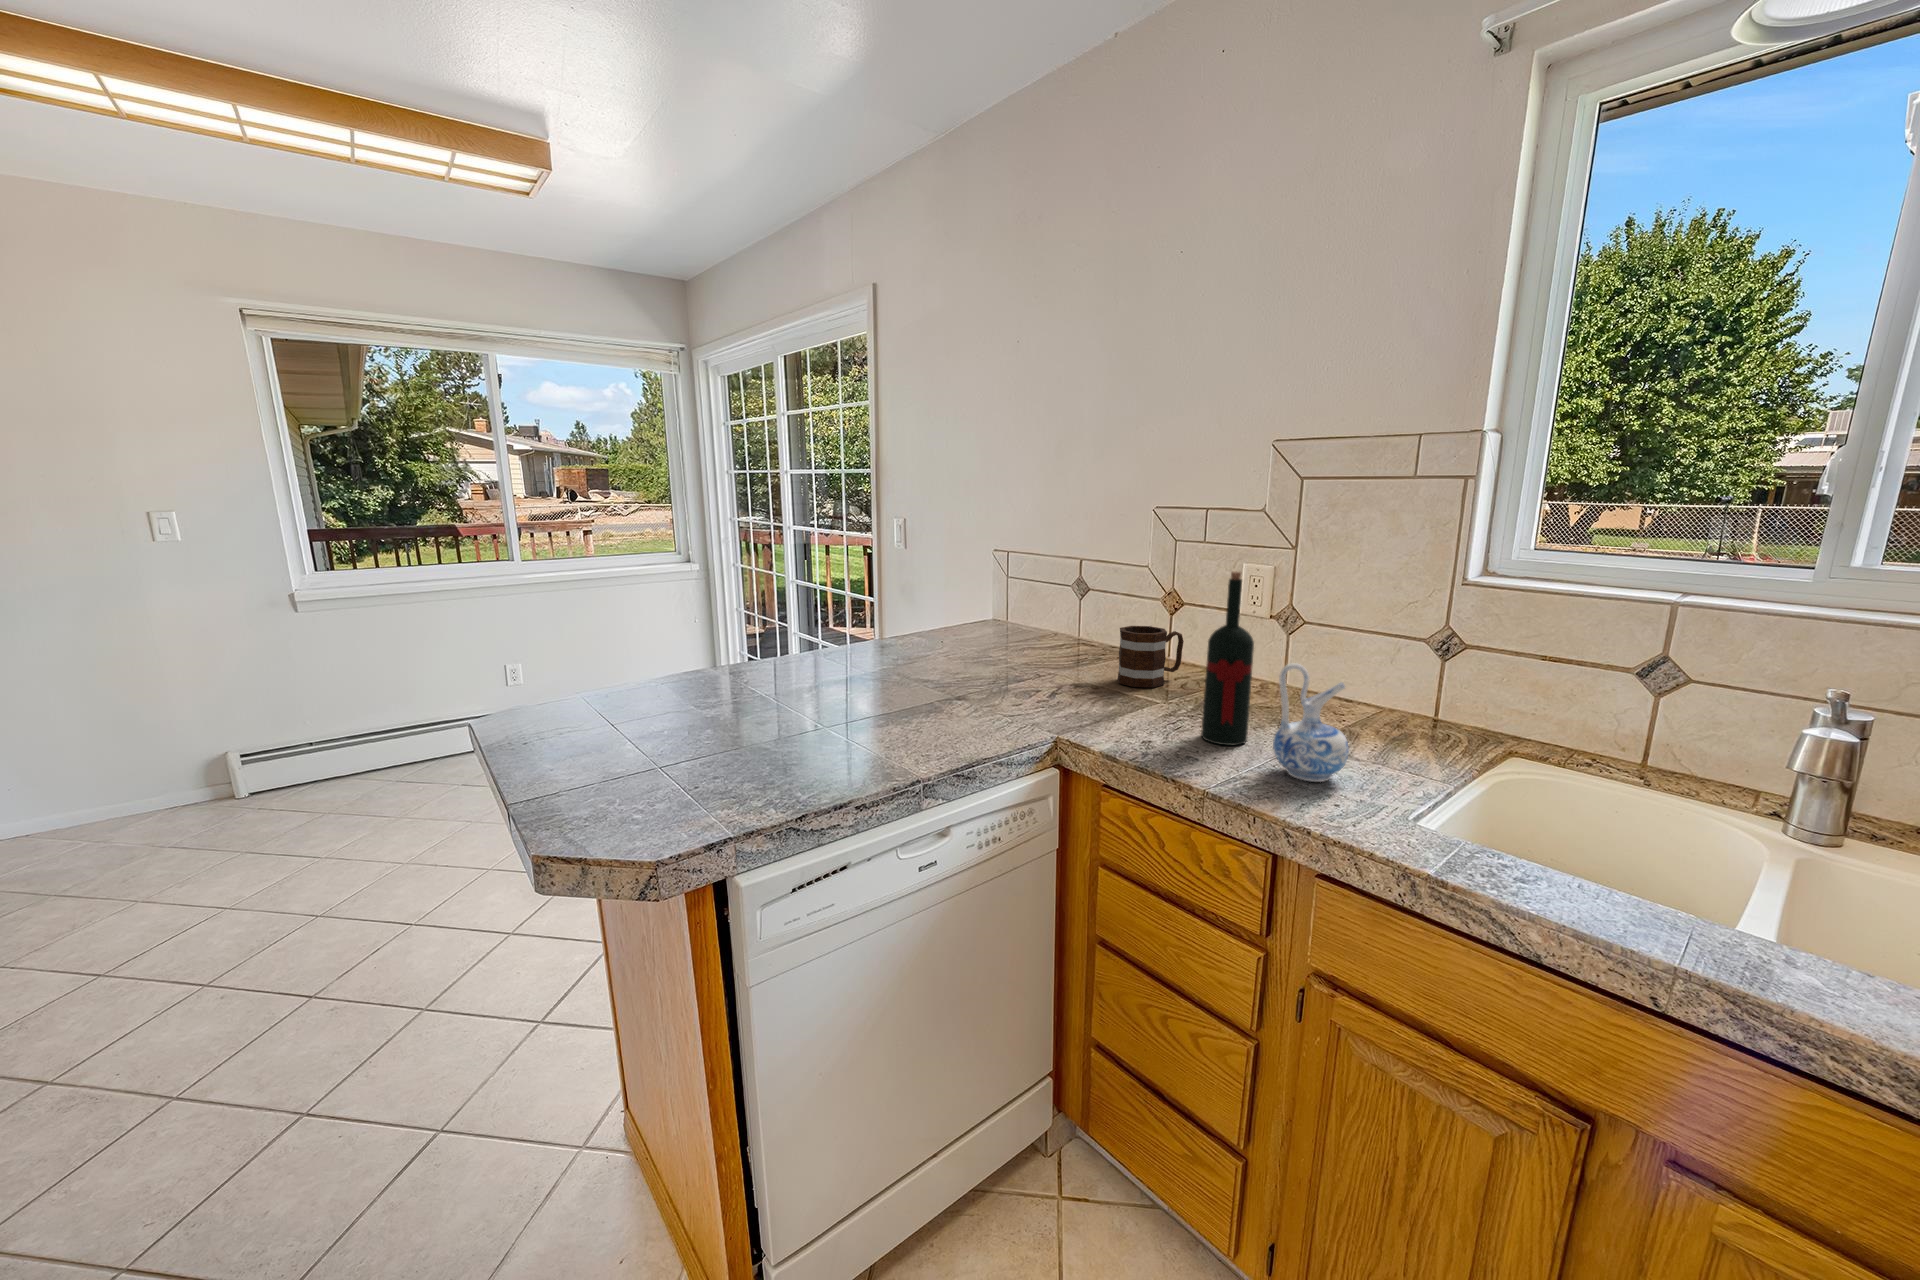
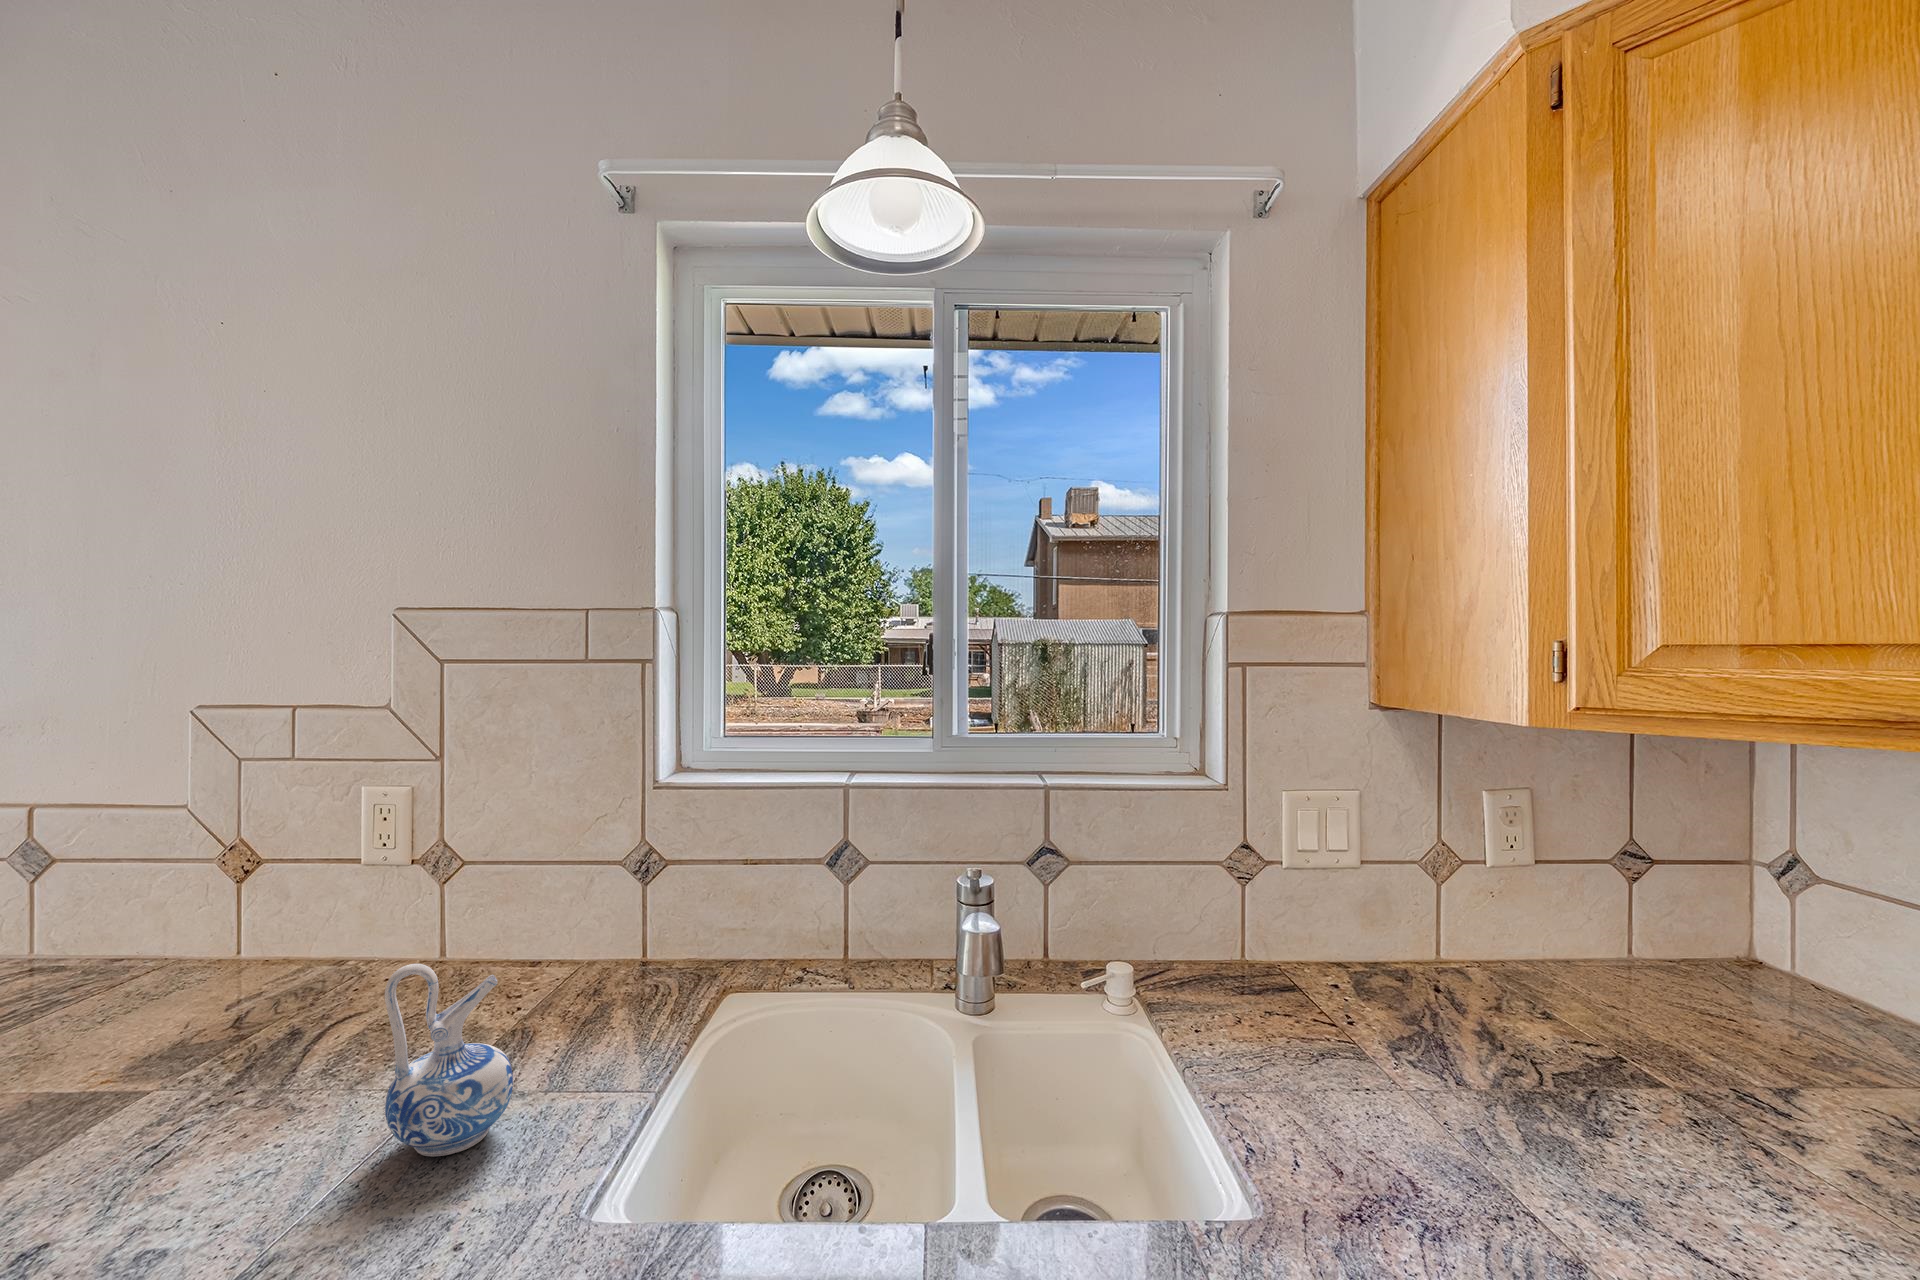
wine bottle: present [1201,571,1254,745] -> none [259,820,354,1130]
mug: present [1117,626,1184,688] -> none [103,915,255,1041]

